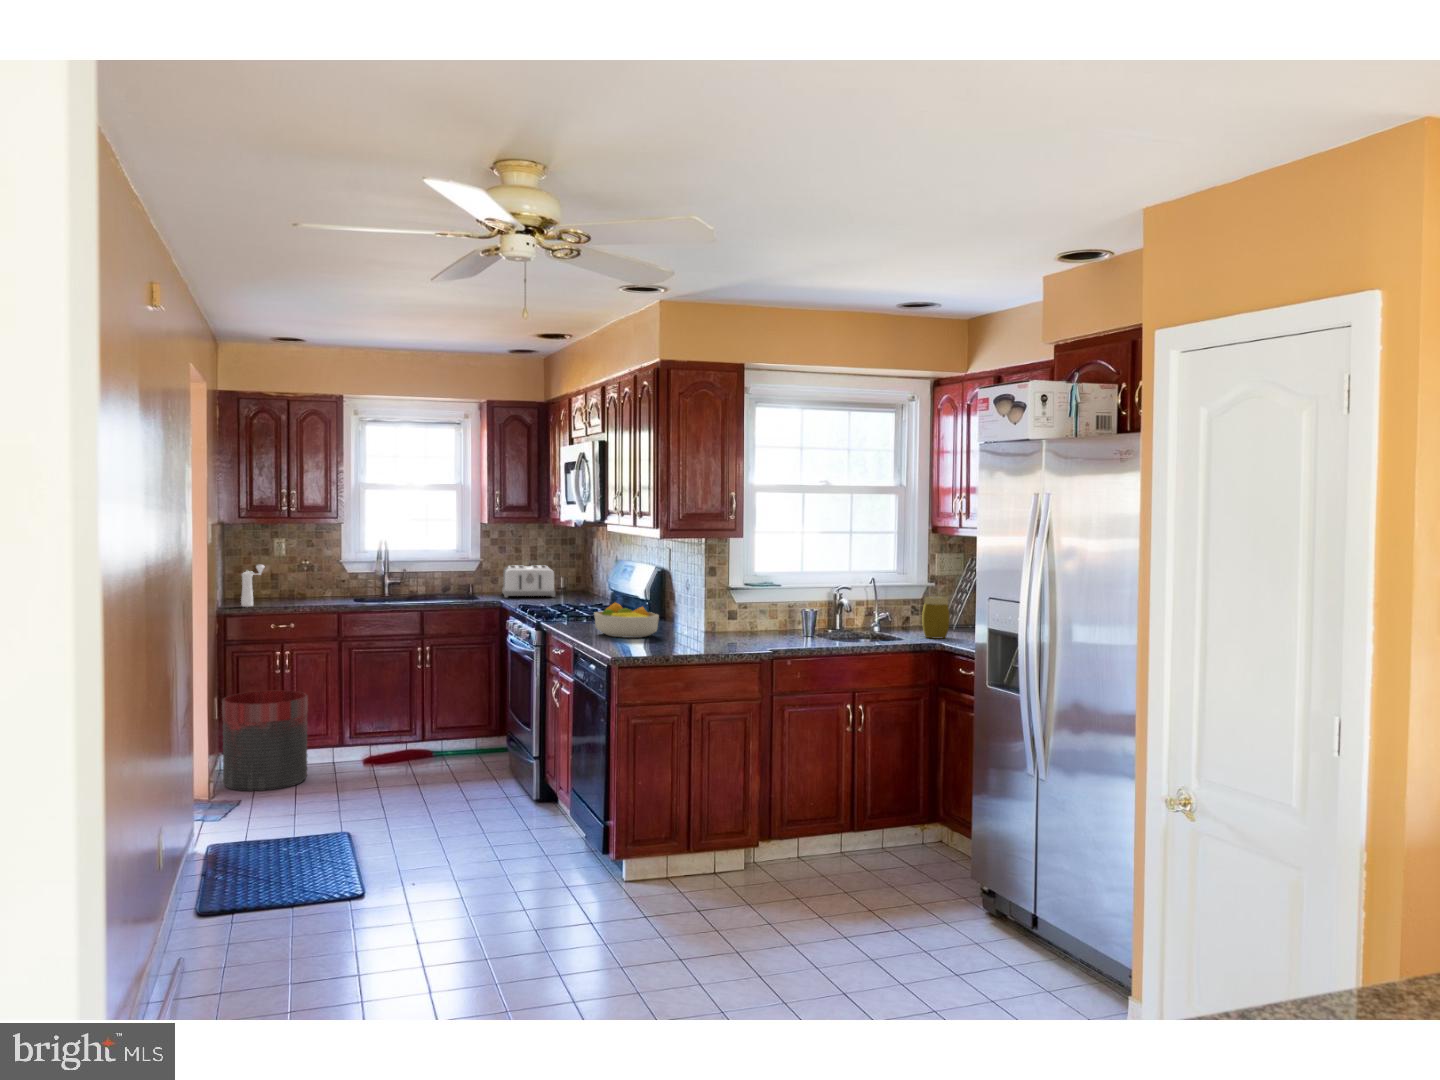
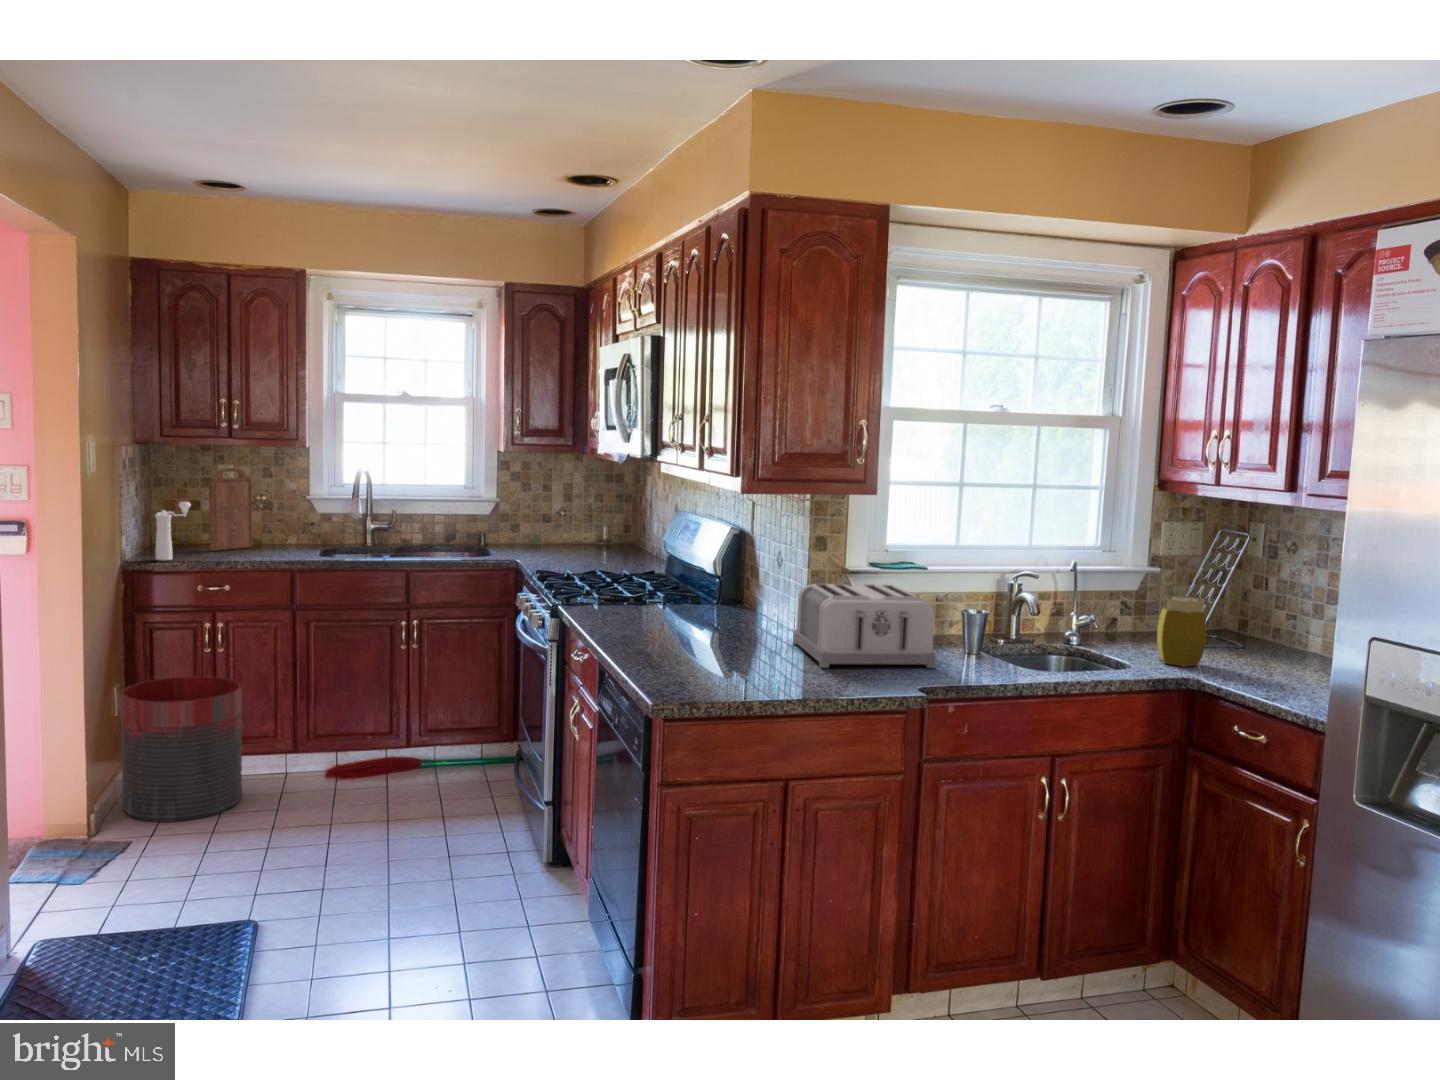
cutting board: none [274,540,302,601] -> present [209,467,252,551]
toaster: present [502,566,555,598] -> present [793,584,935,668]
fruit bowl: present [594,603,659,638] -> none [634,587,736,648]

